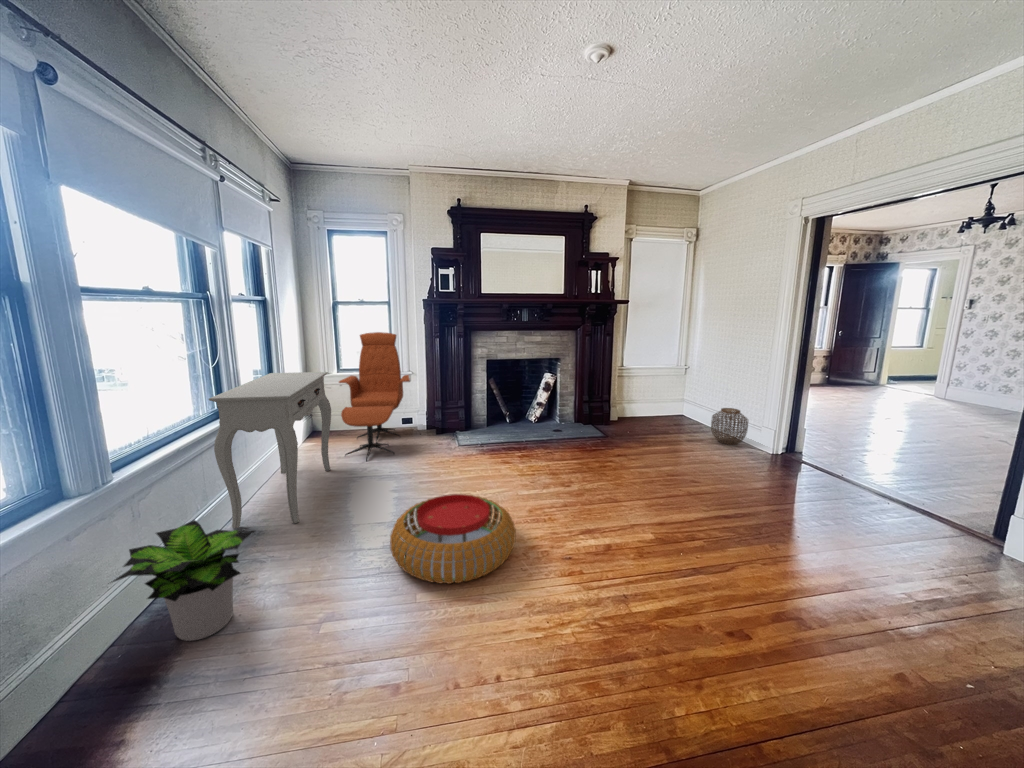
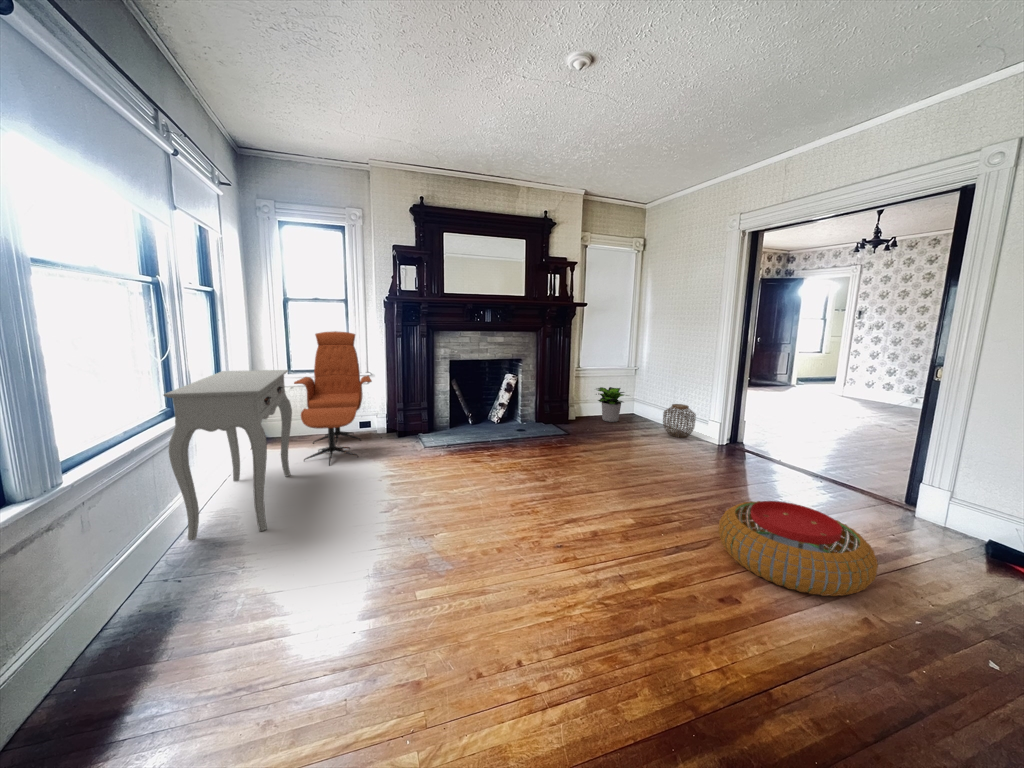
pouf: present [390,494,516,584] -> present [718,501,878,596]
potted plant: present [111,520,254,641] -> present [598,387,624,422]

